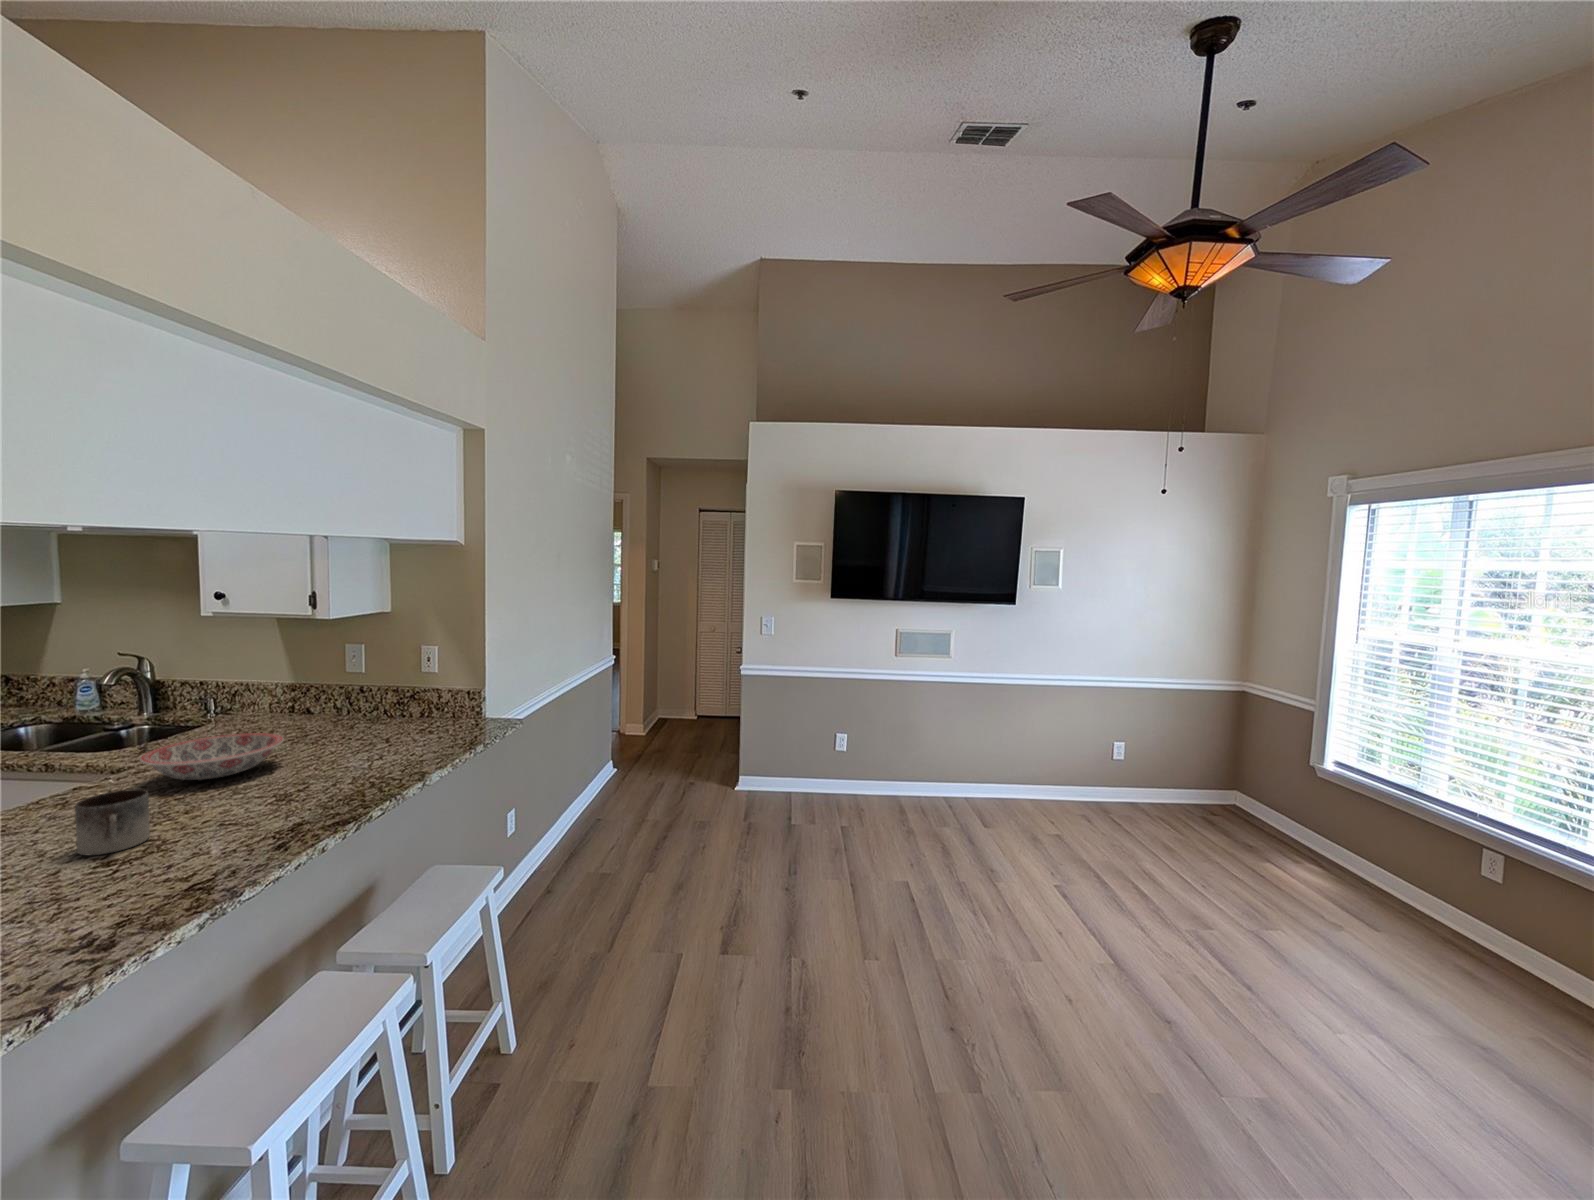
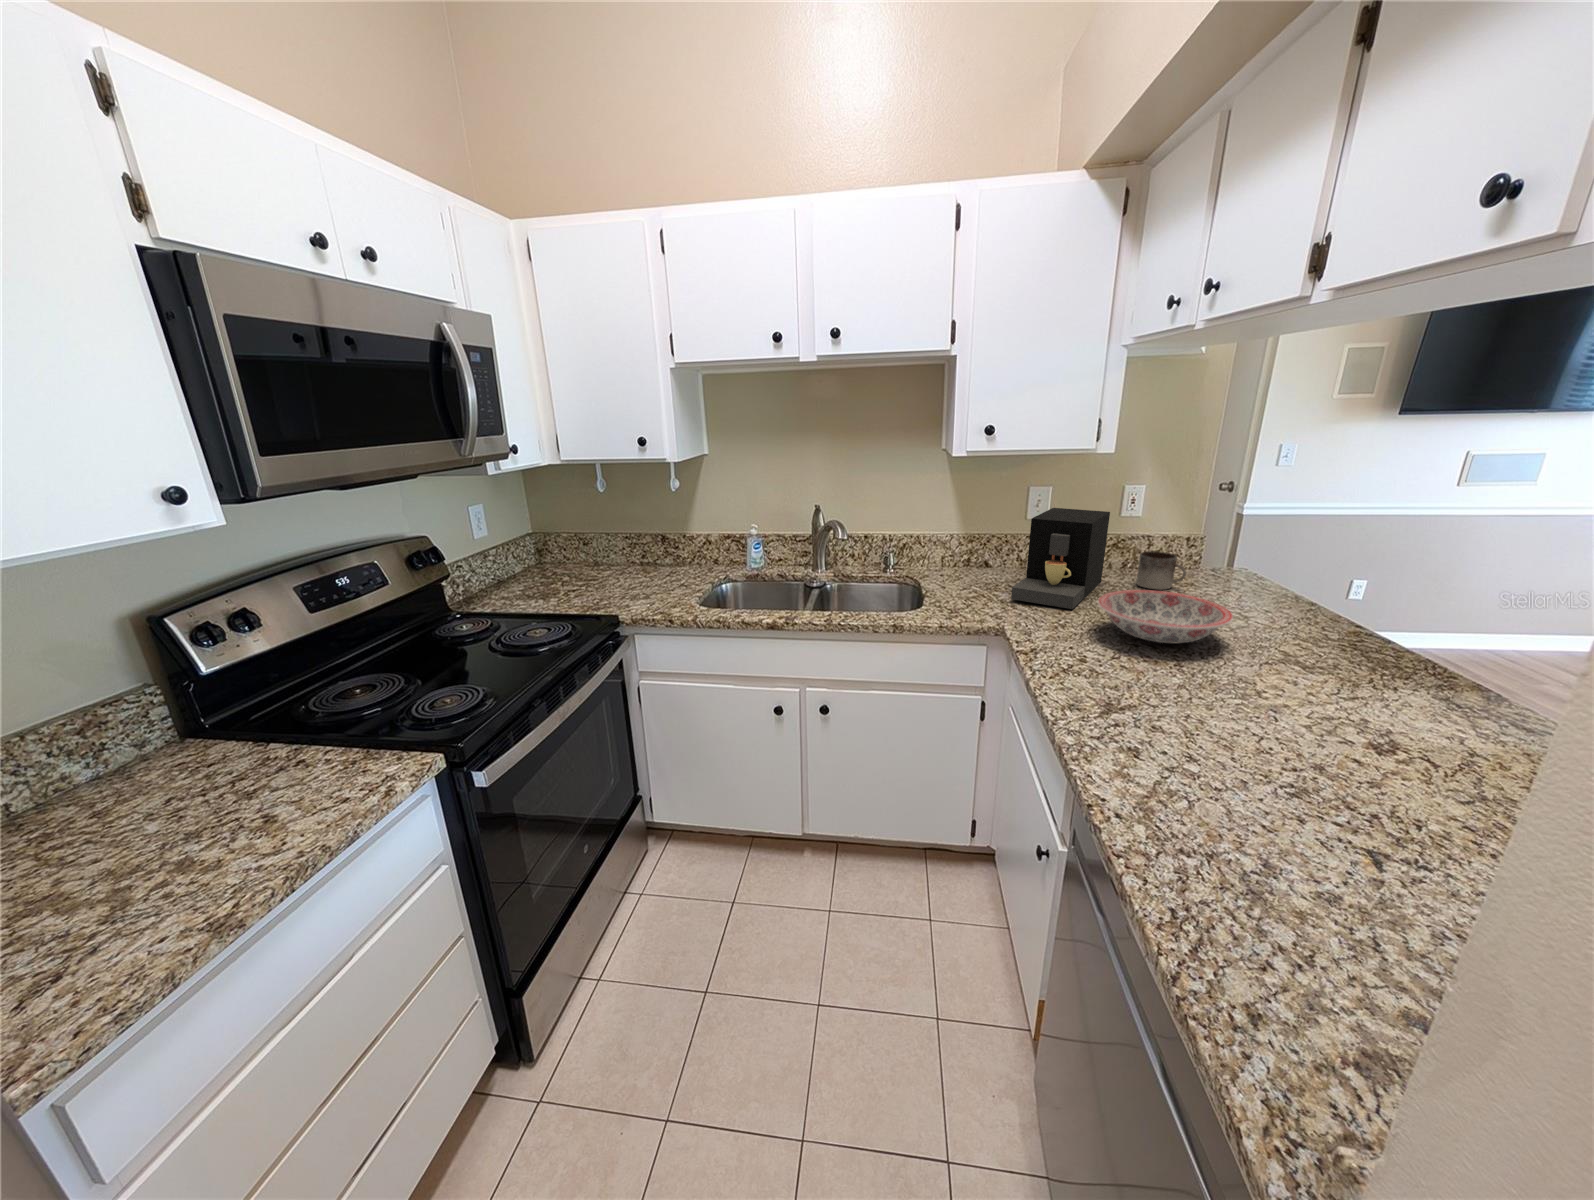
coffee maker: none [217,661,362,751] -> present [1011,508,1110,609]
mug: present [75,789,150,855] -> present [1136,551,1186,590]

